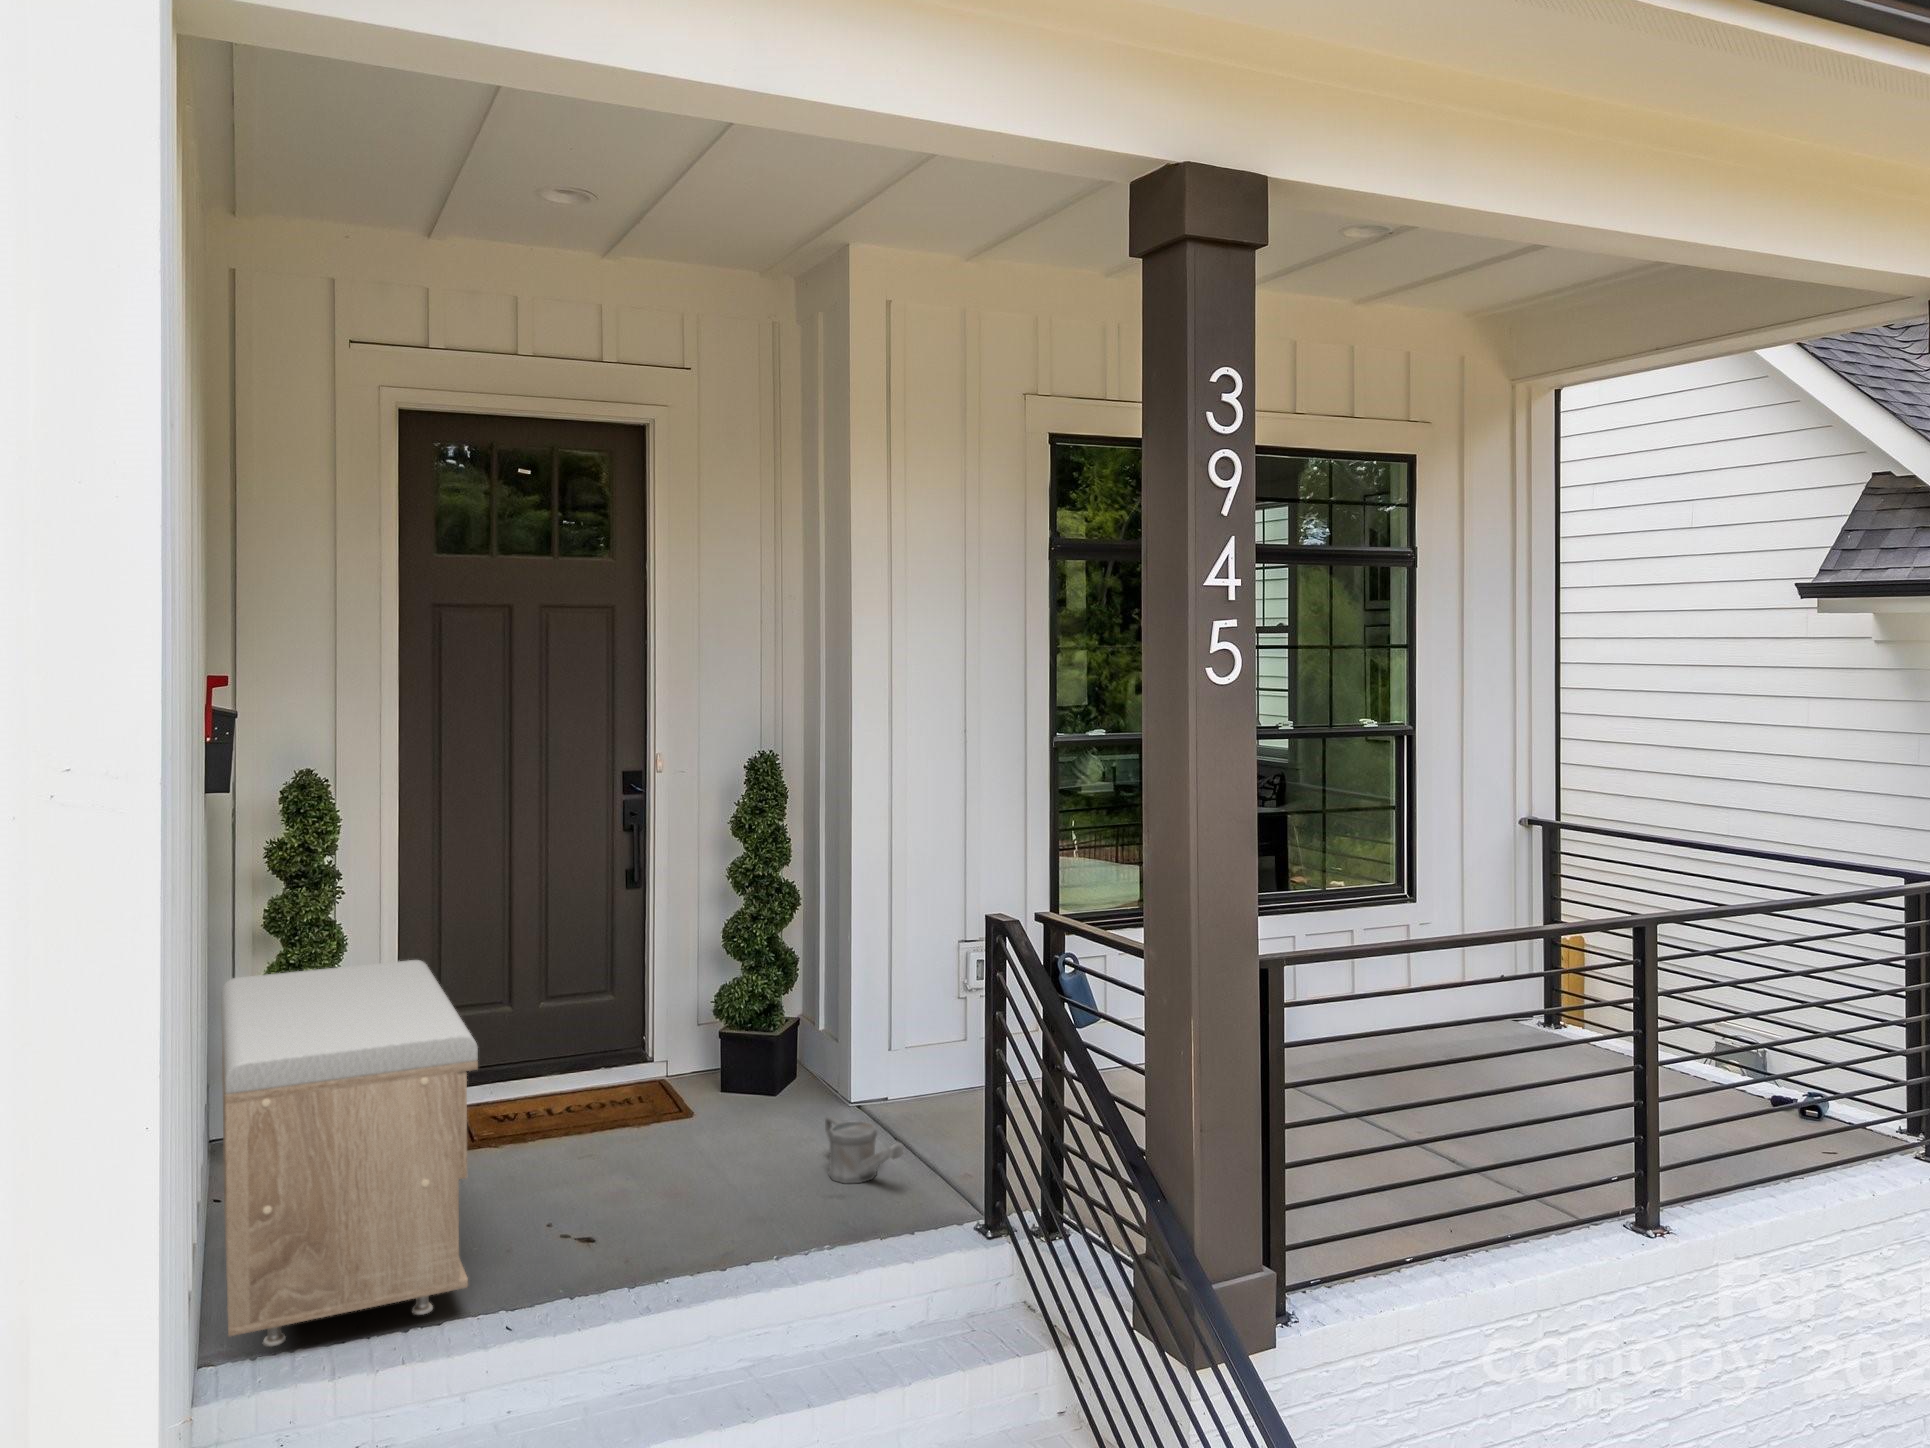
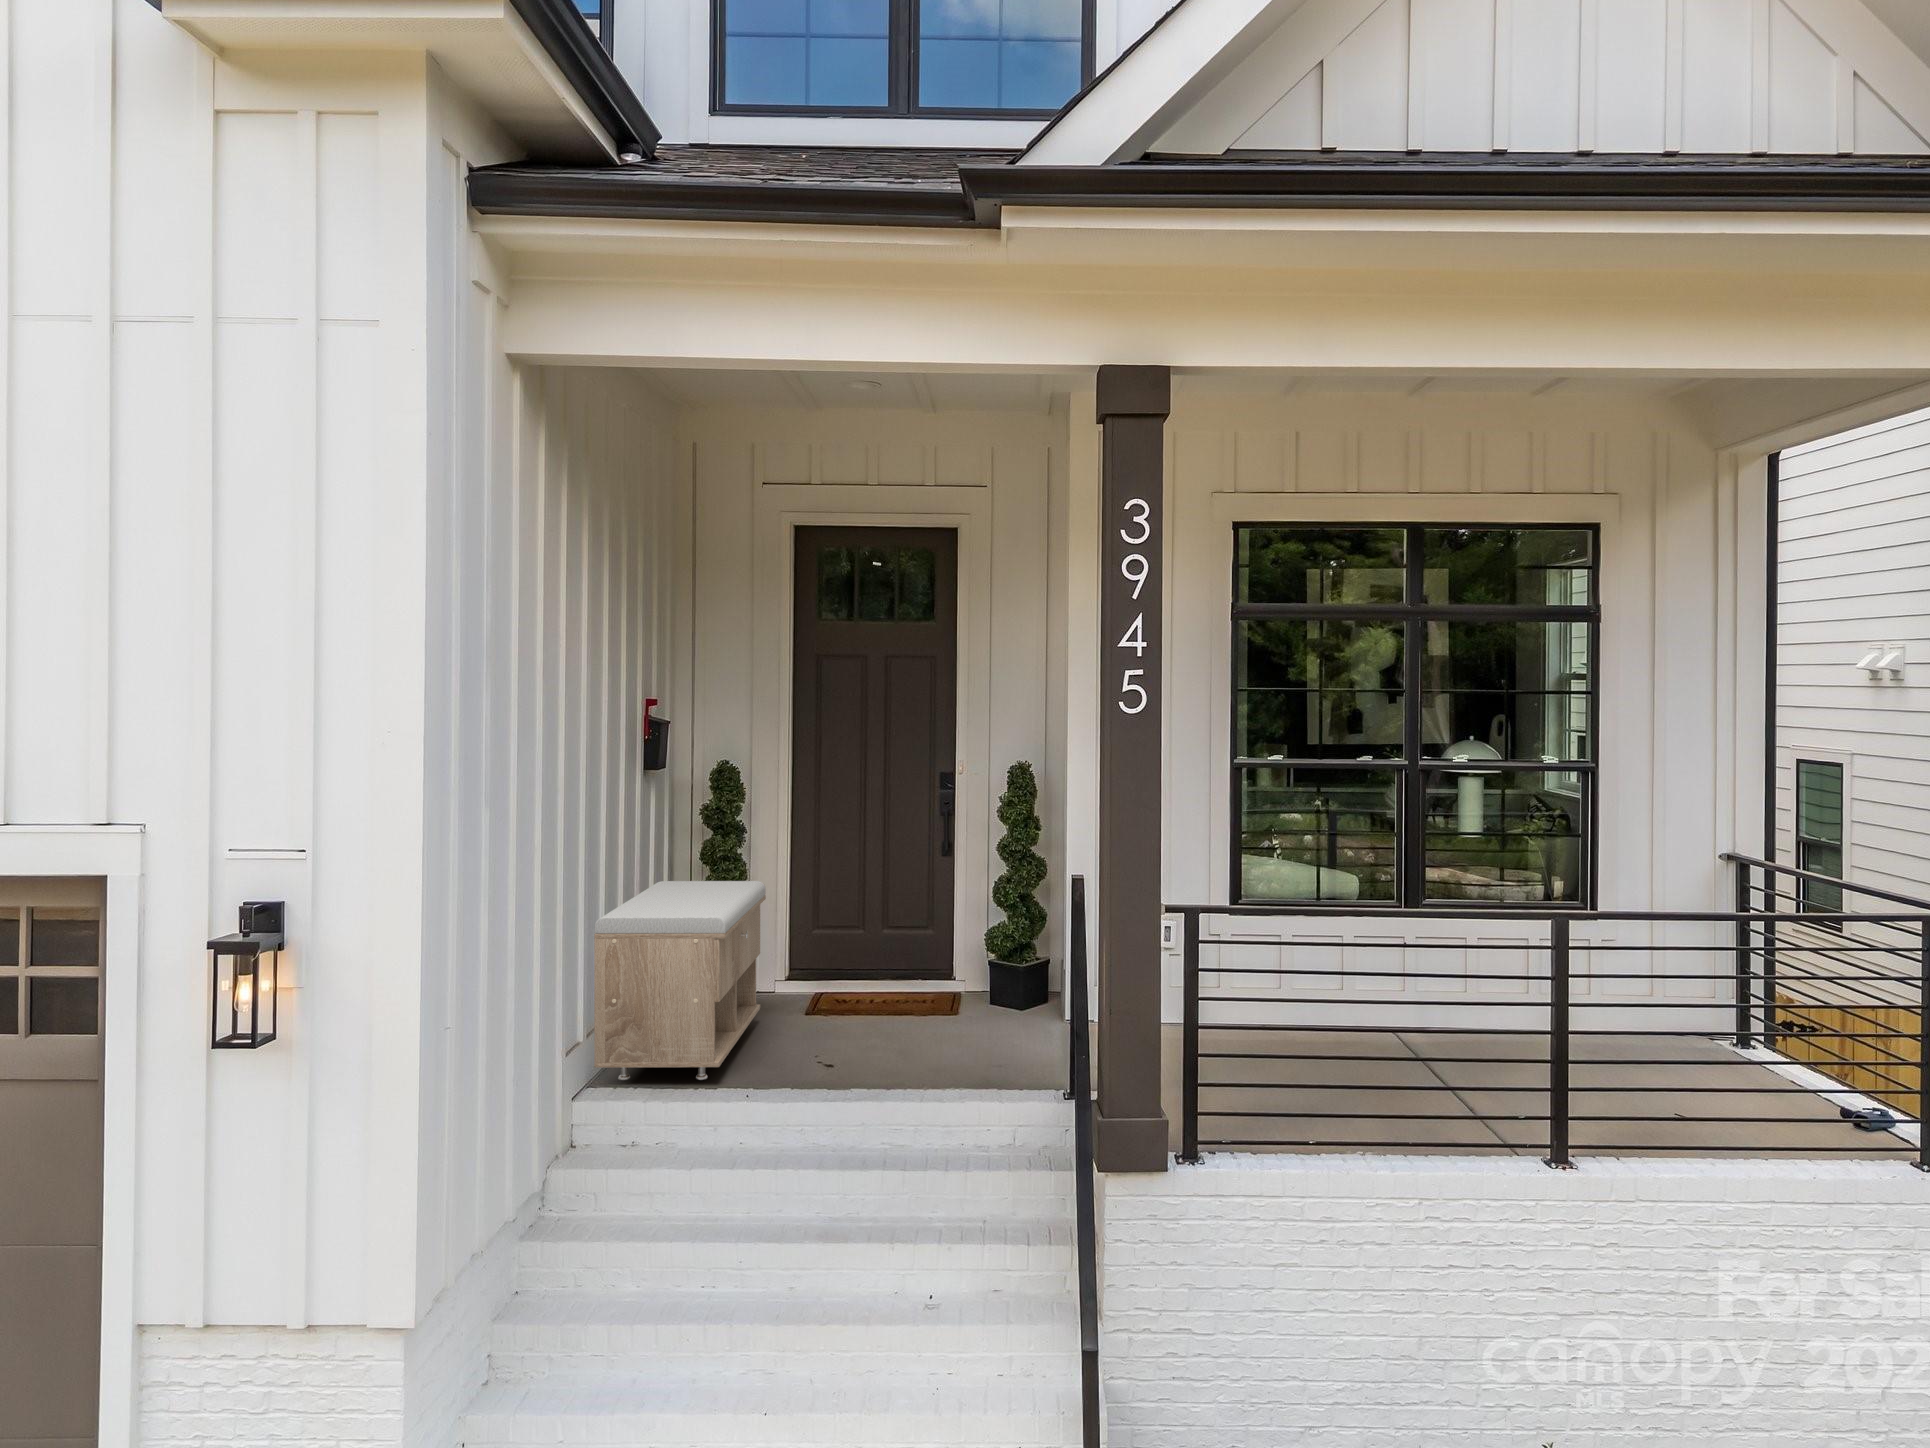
watering can: present [825,1117,903,1183] -> none [991,1015,1024,1060]

